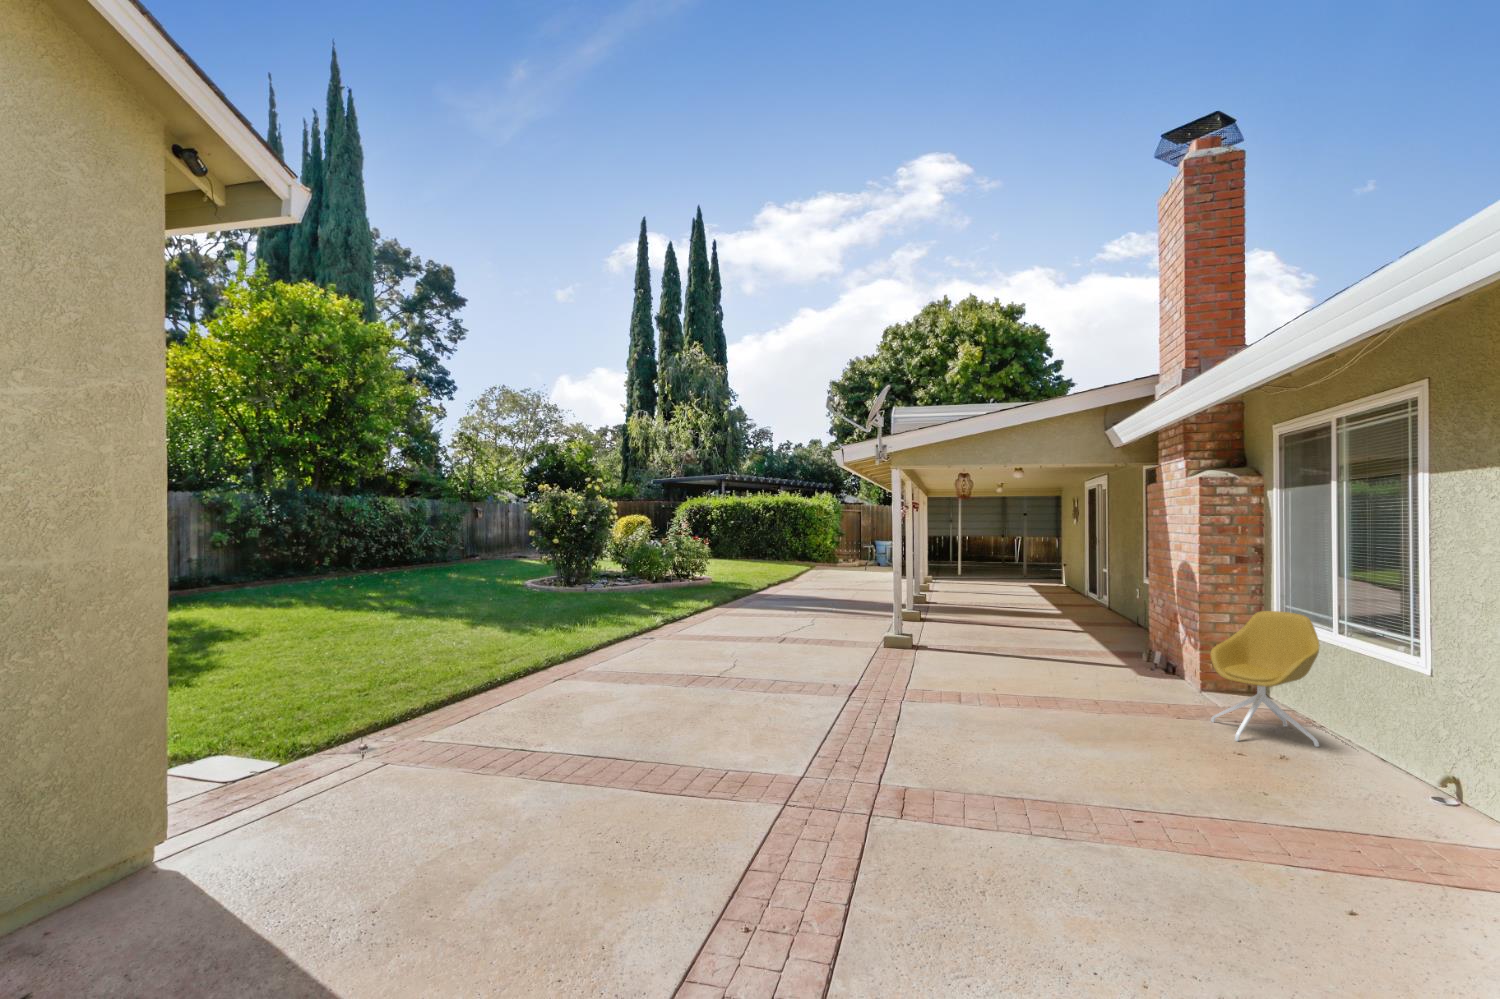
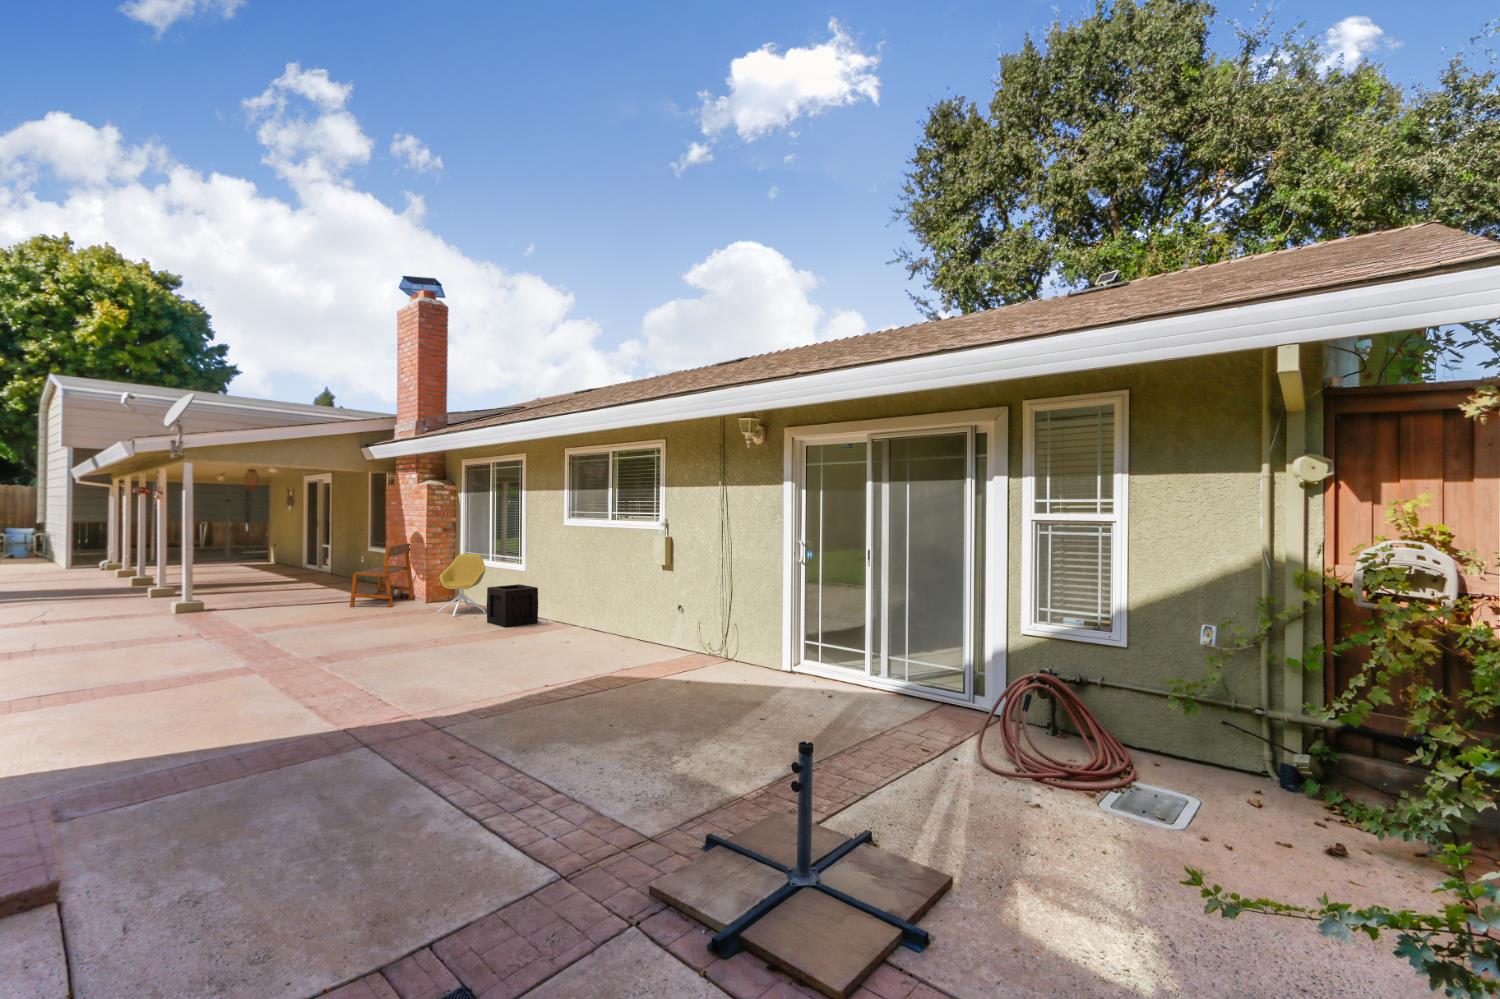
bench: none [1074,579,1192,689] -> present [350,543,414,607]
wooden crate: none [1307,697,1465,822] -> present [487,584,538,627]

